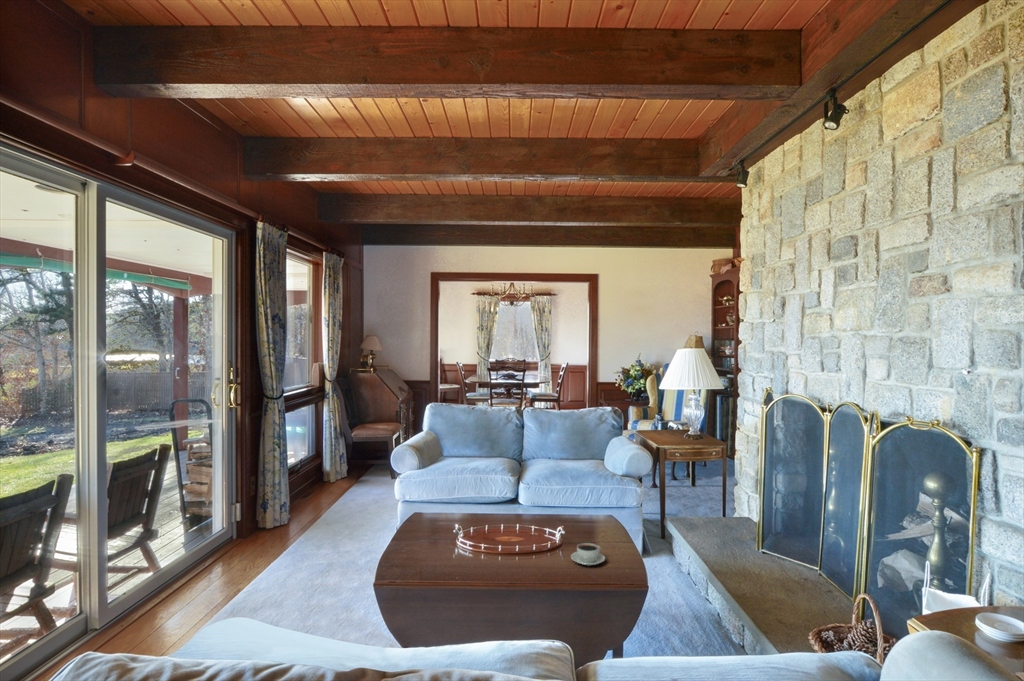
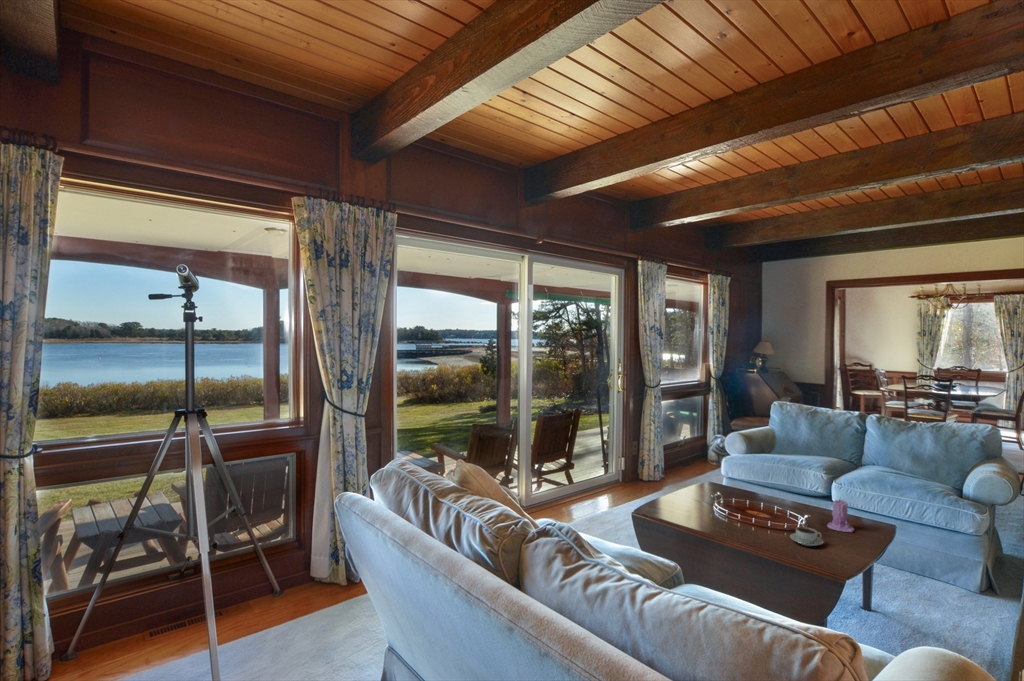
candle: none [578,499,604,537] -> present [827,499,854,532]

